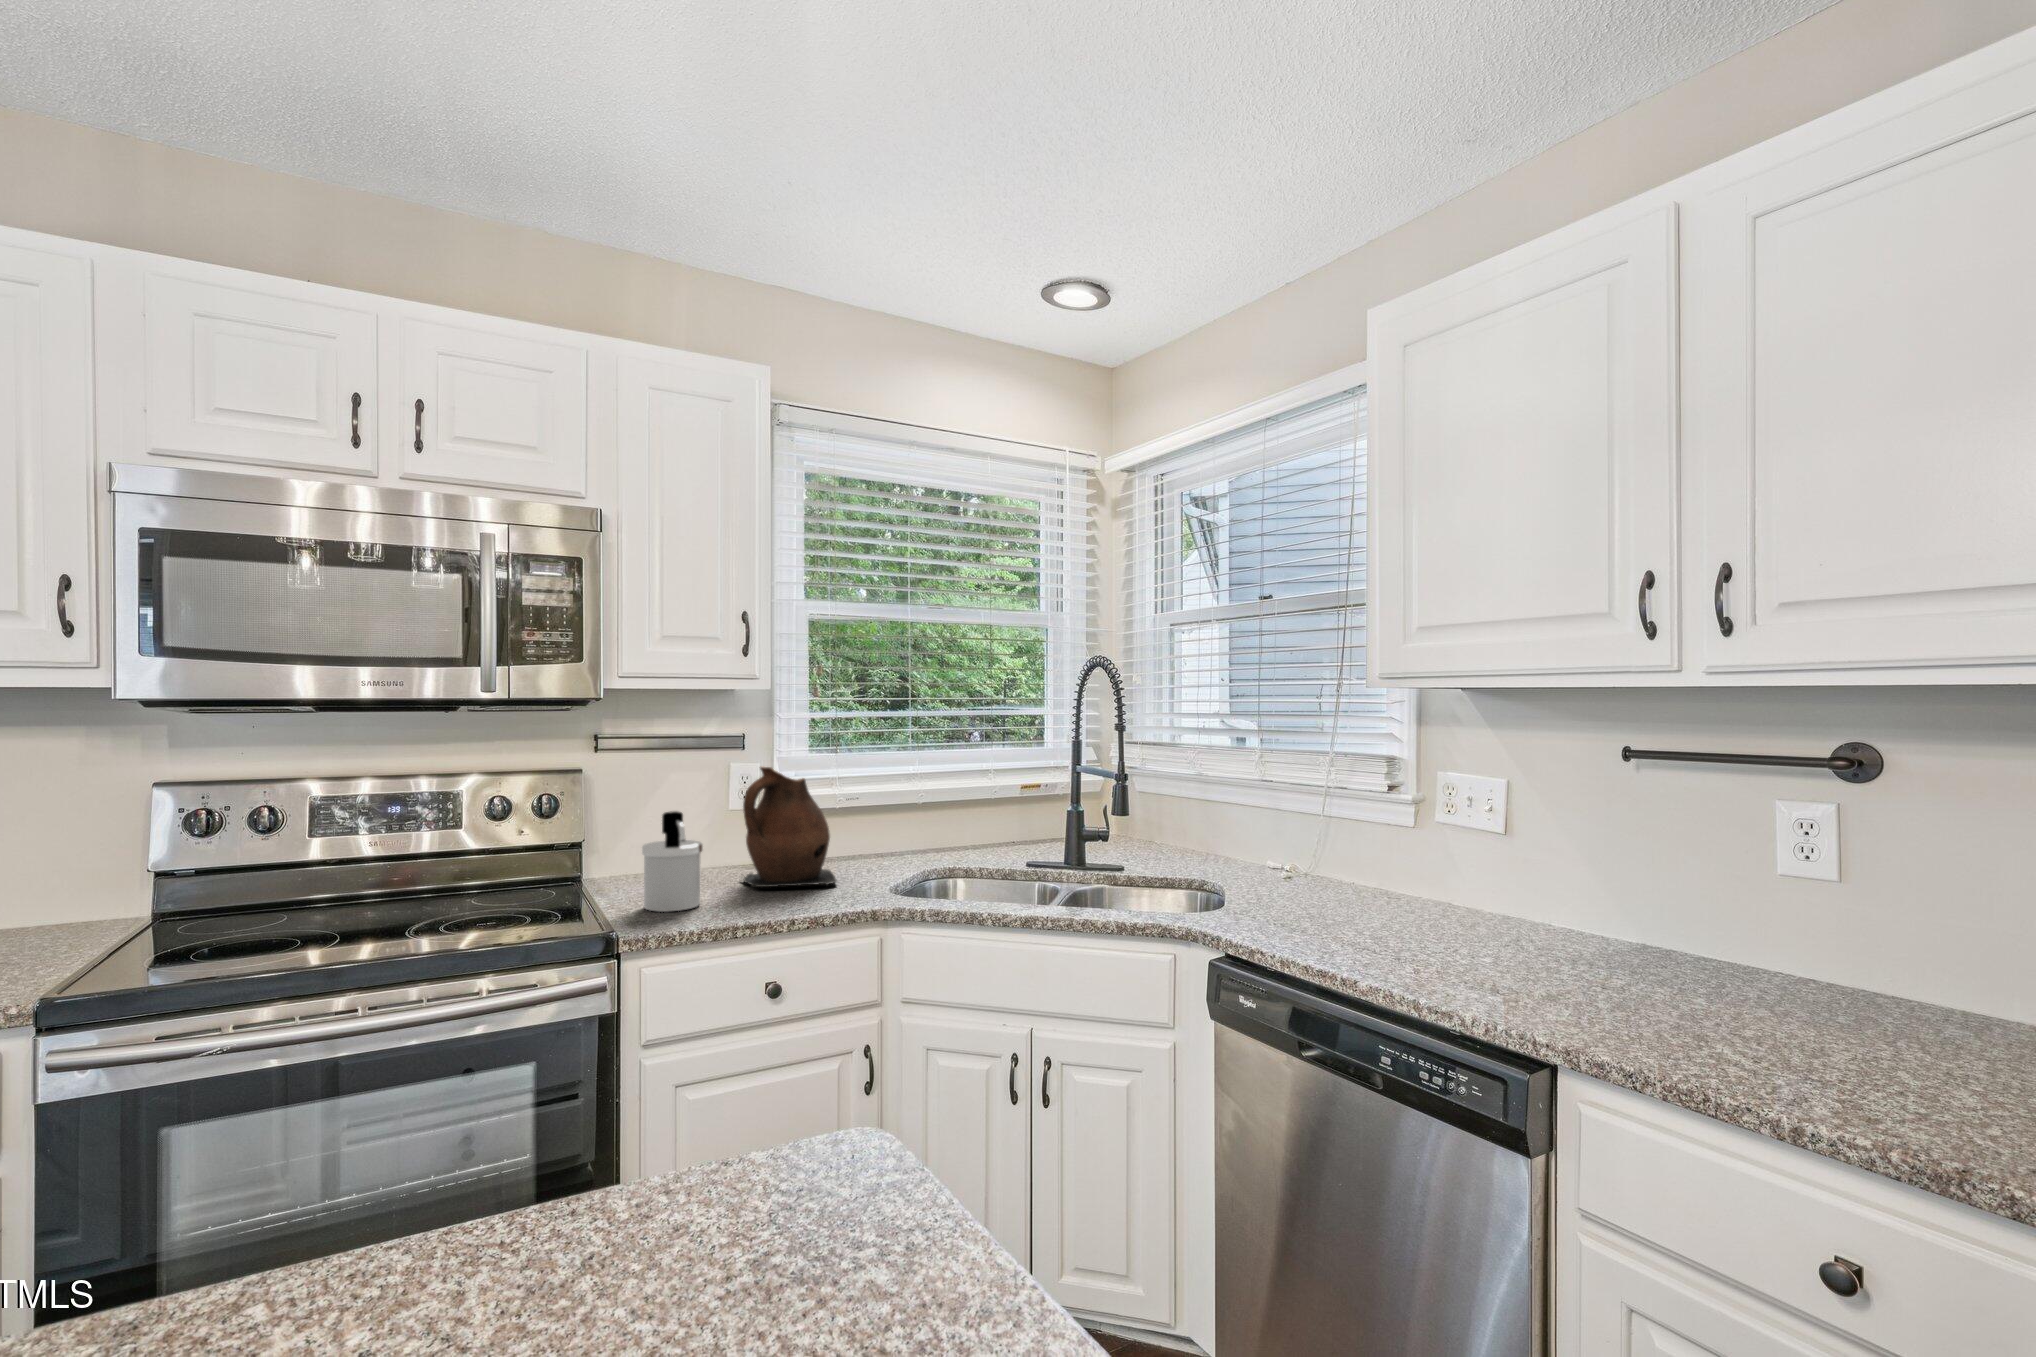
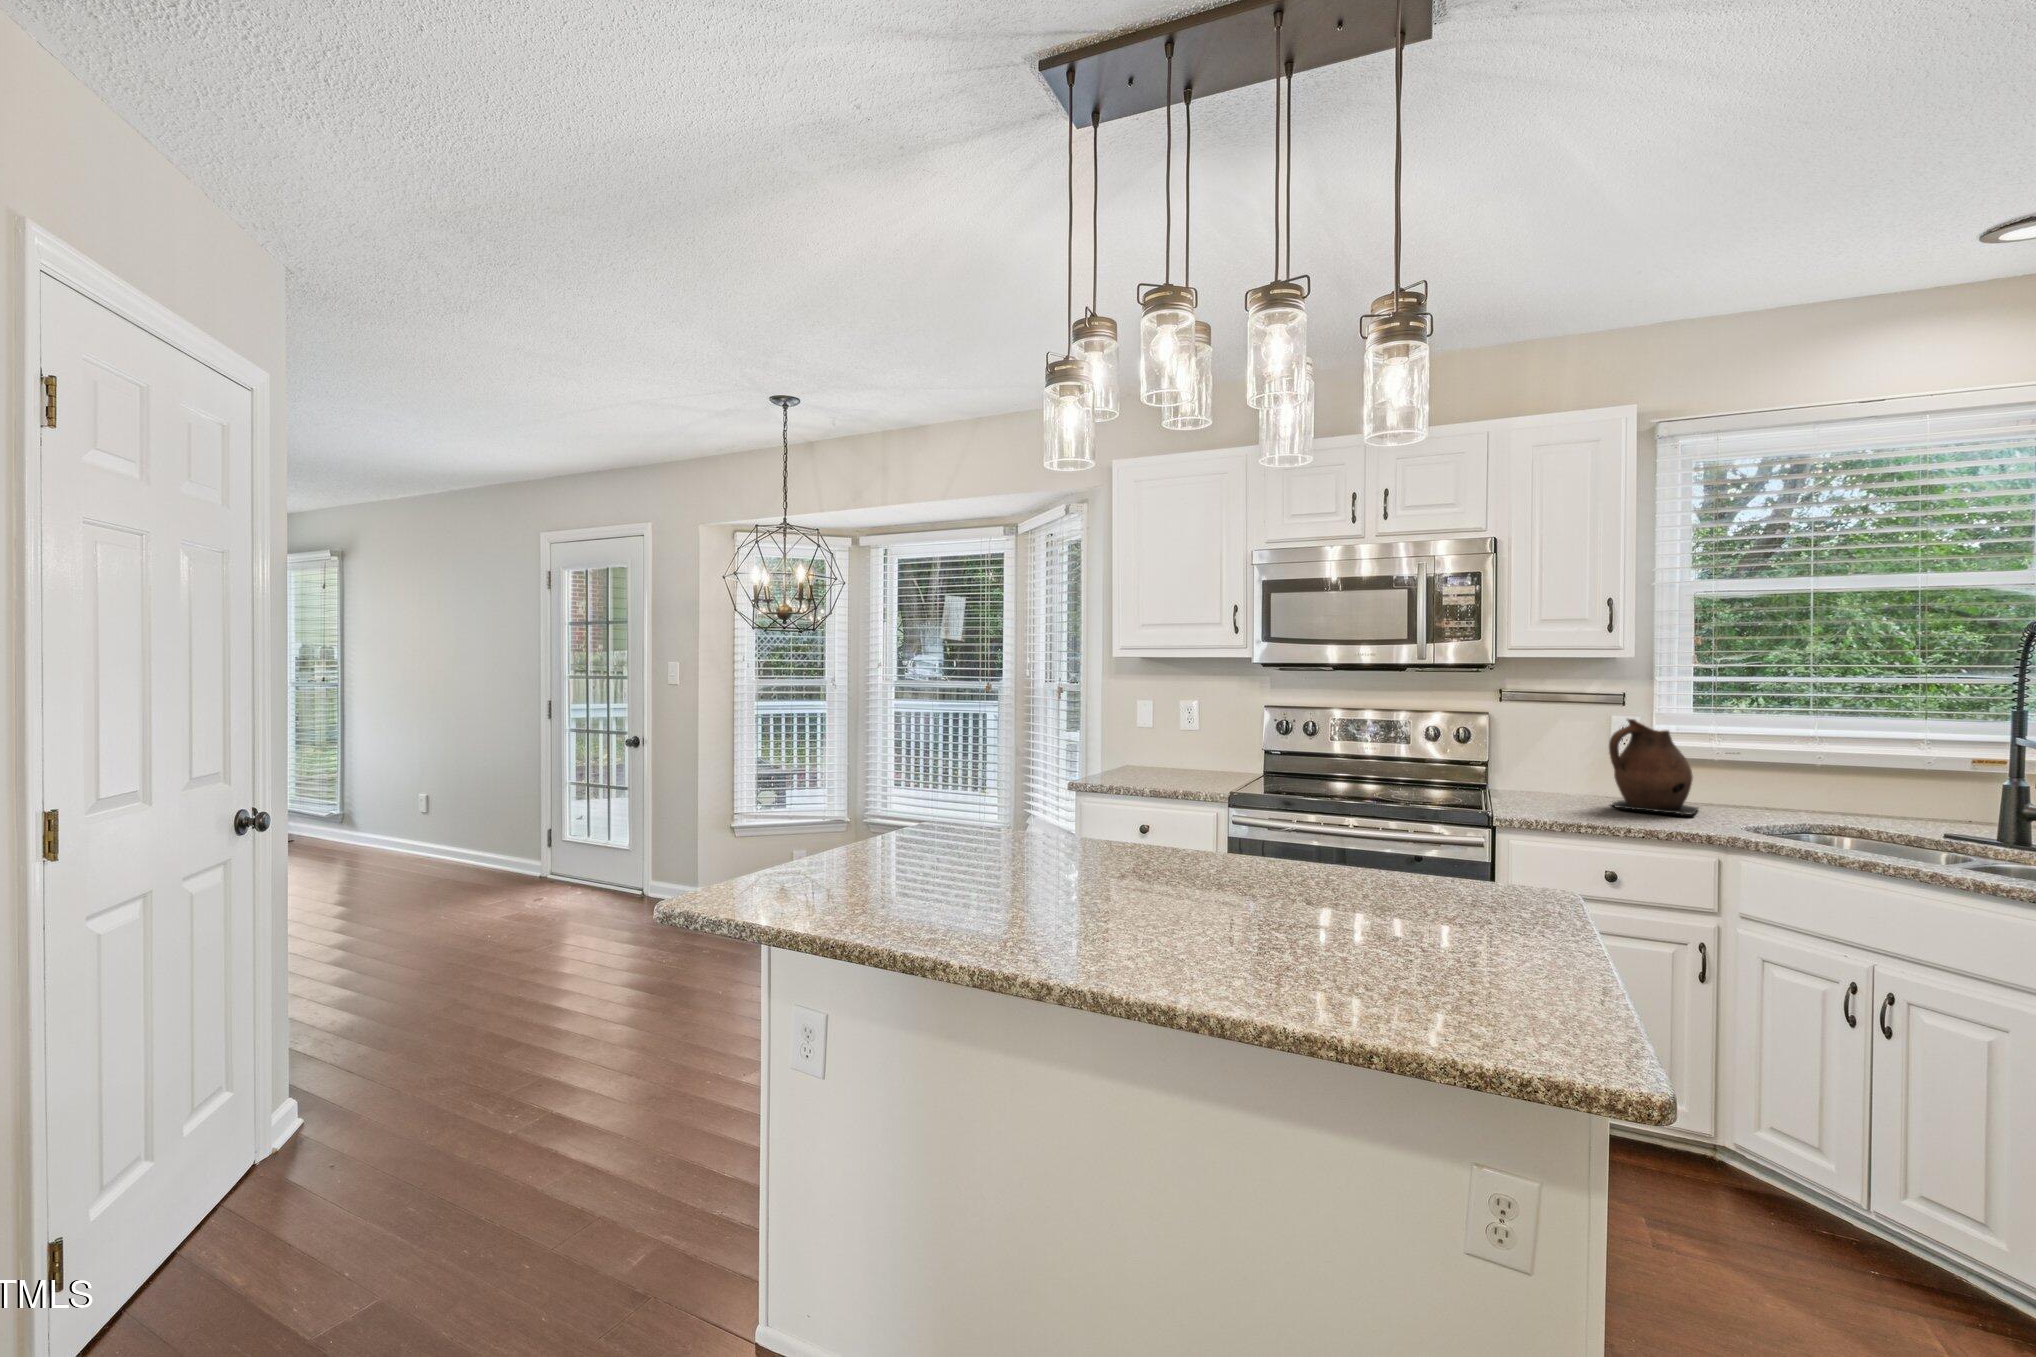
soap dispenser: present [642,811,703,912] -> none [1521,744,1567,811]

